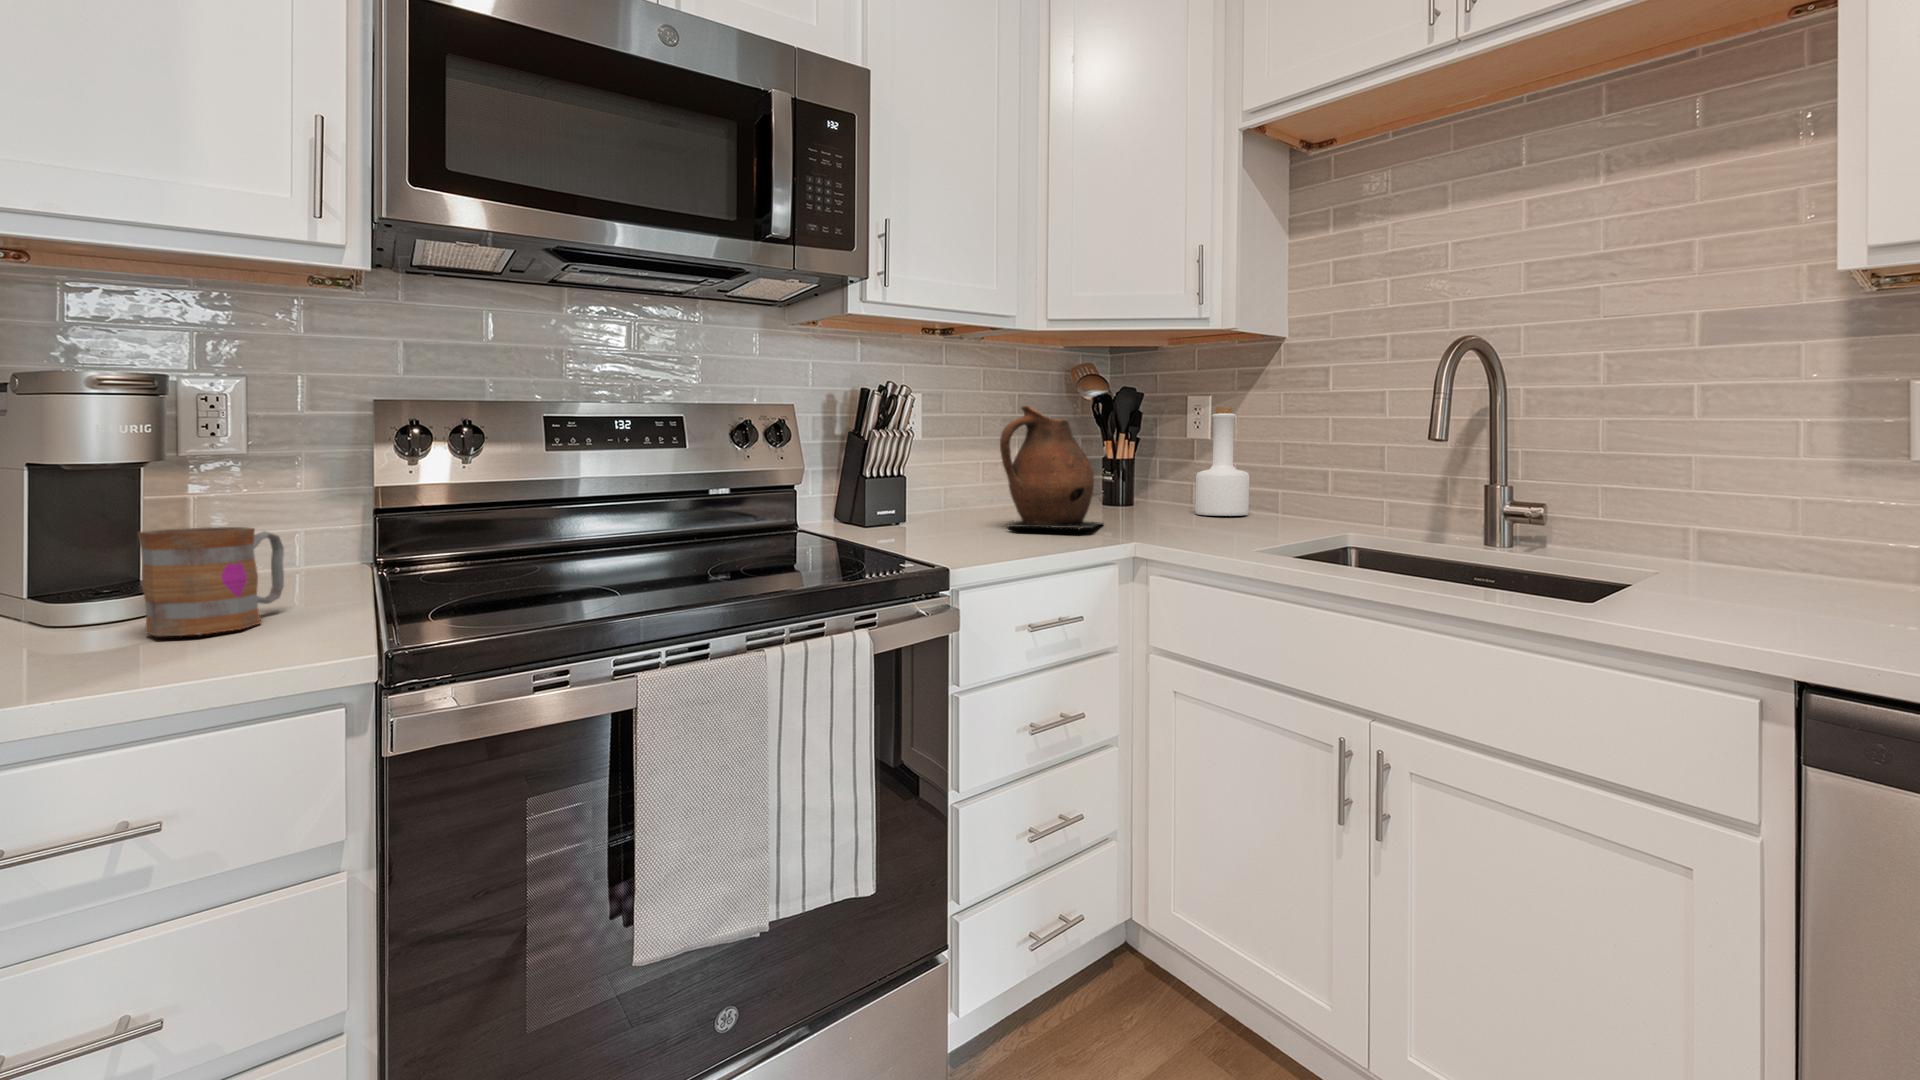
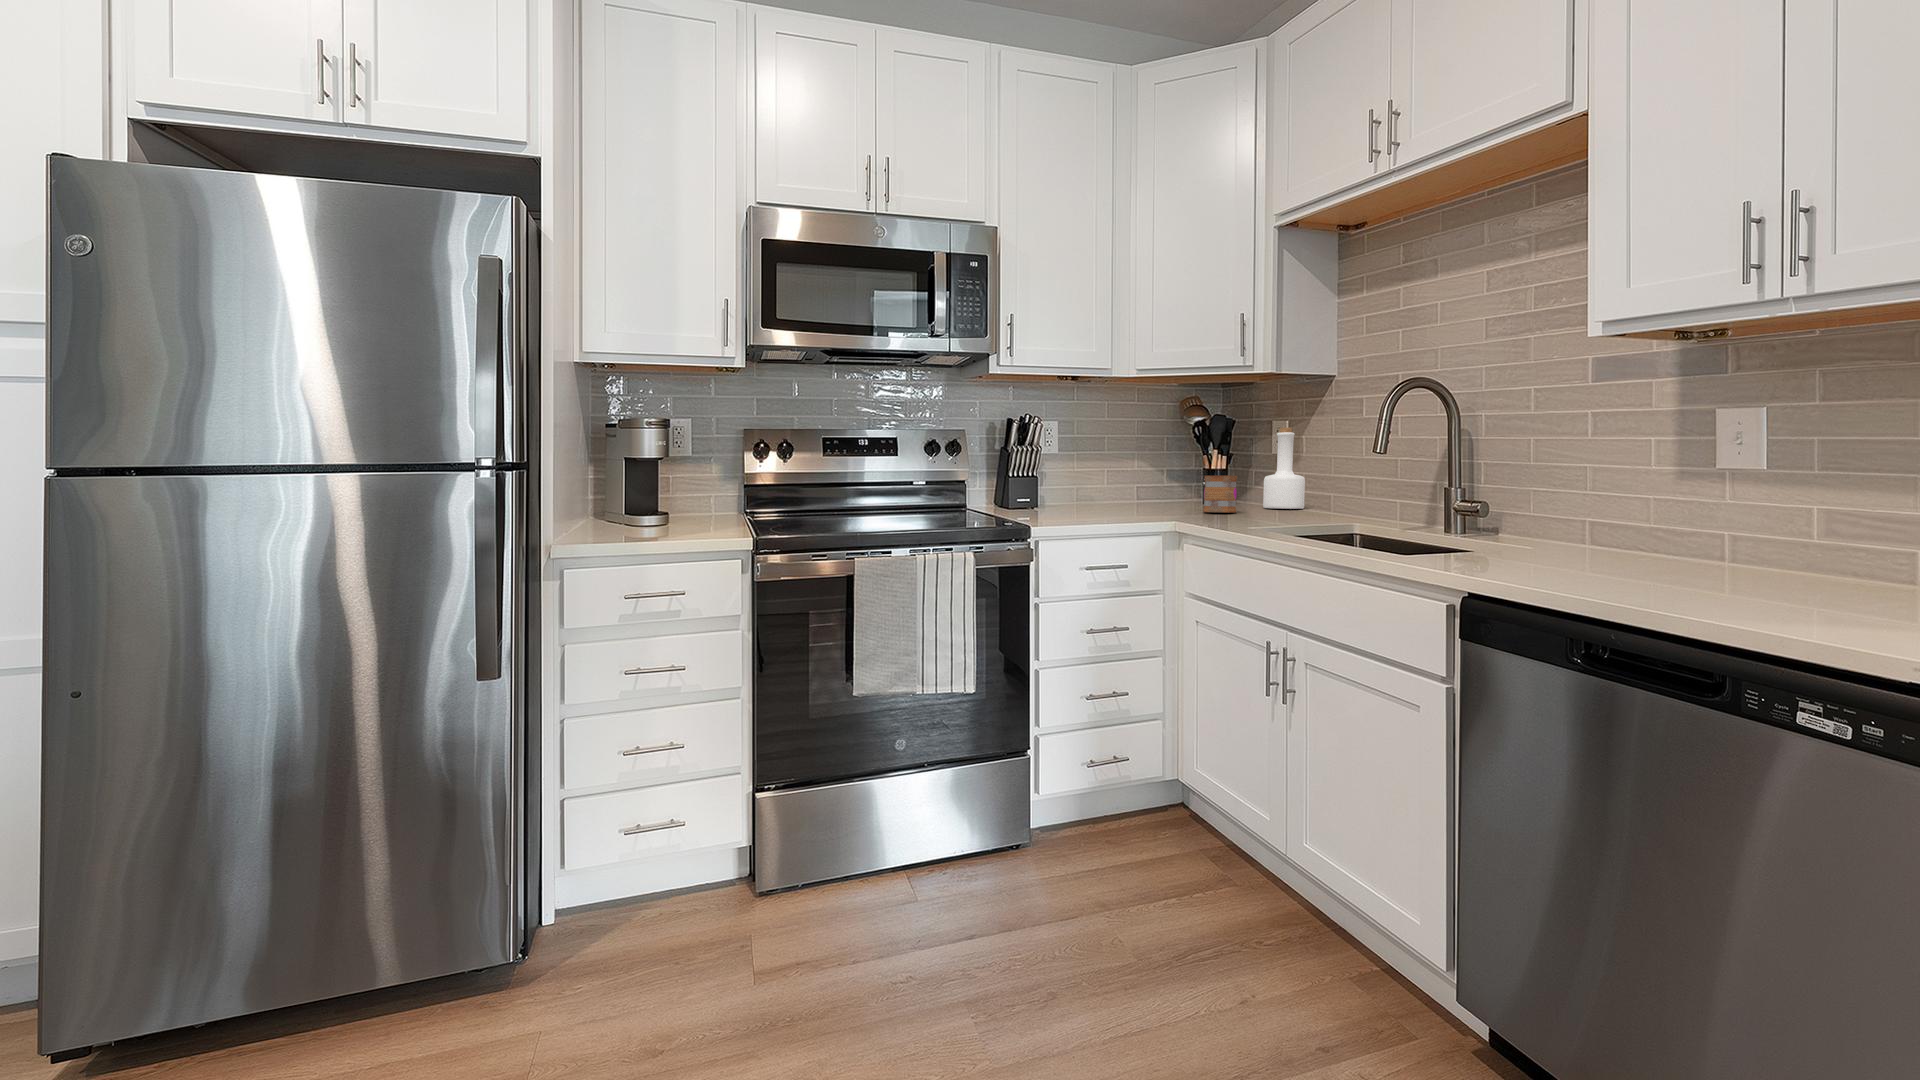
ceramic pitcher: present [1000,406,1104,530] -> none [1097,429,1175,512]
mug: present [137,527,284,636] -> present [1203,475,1237,512]

